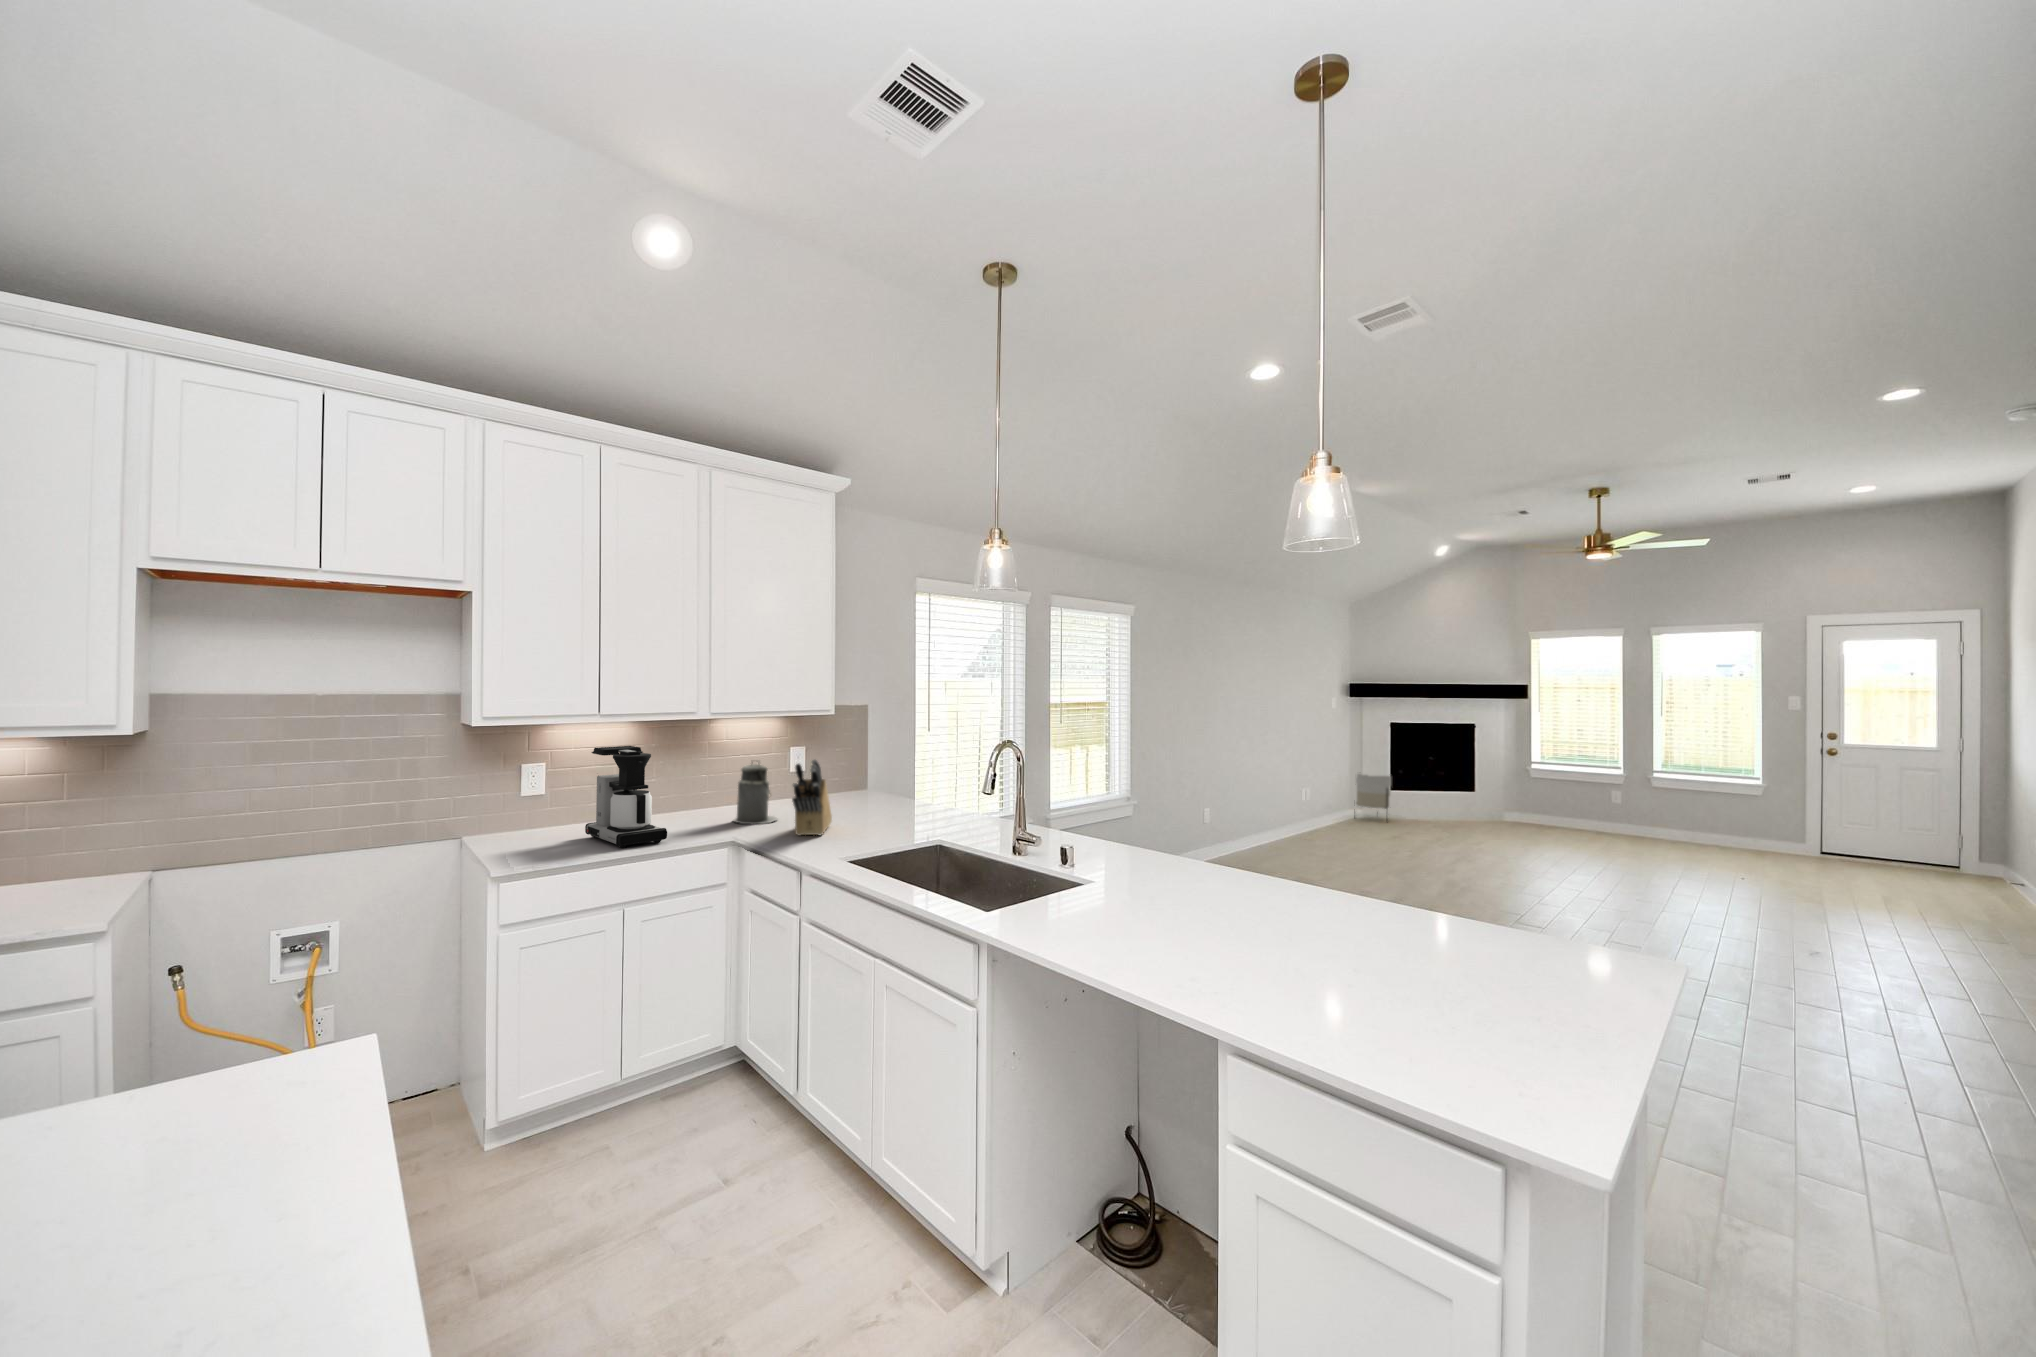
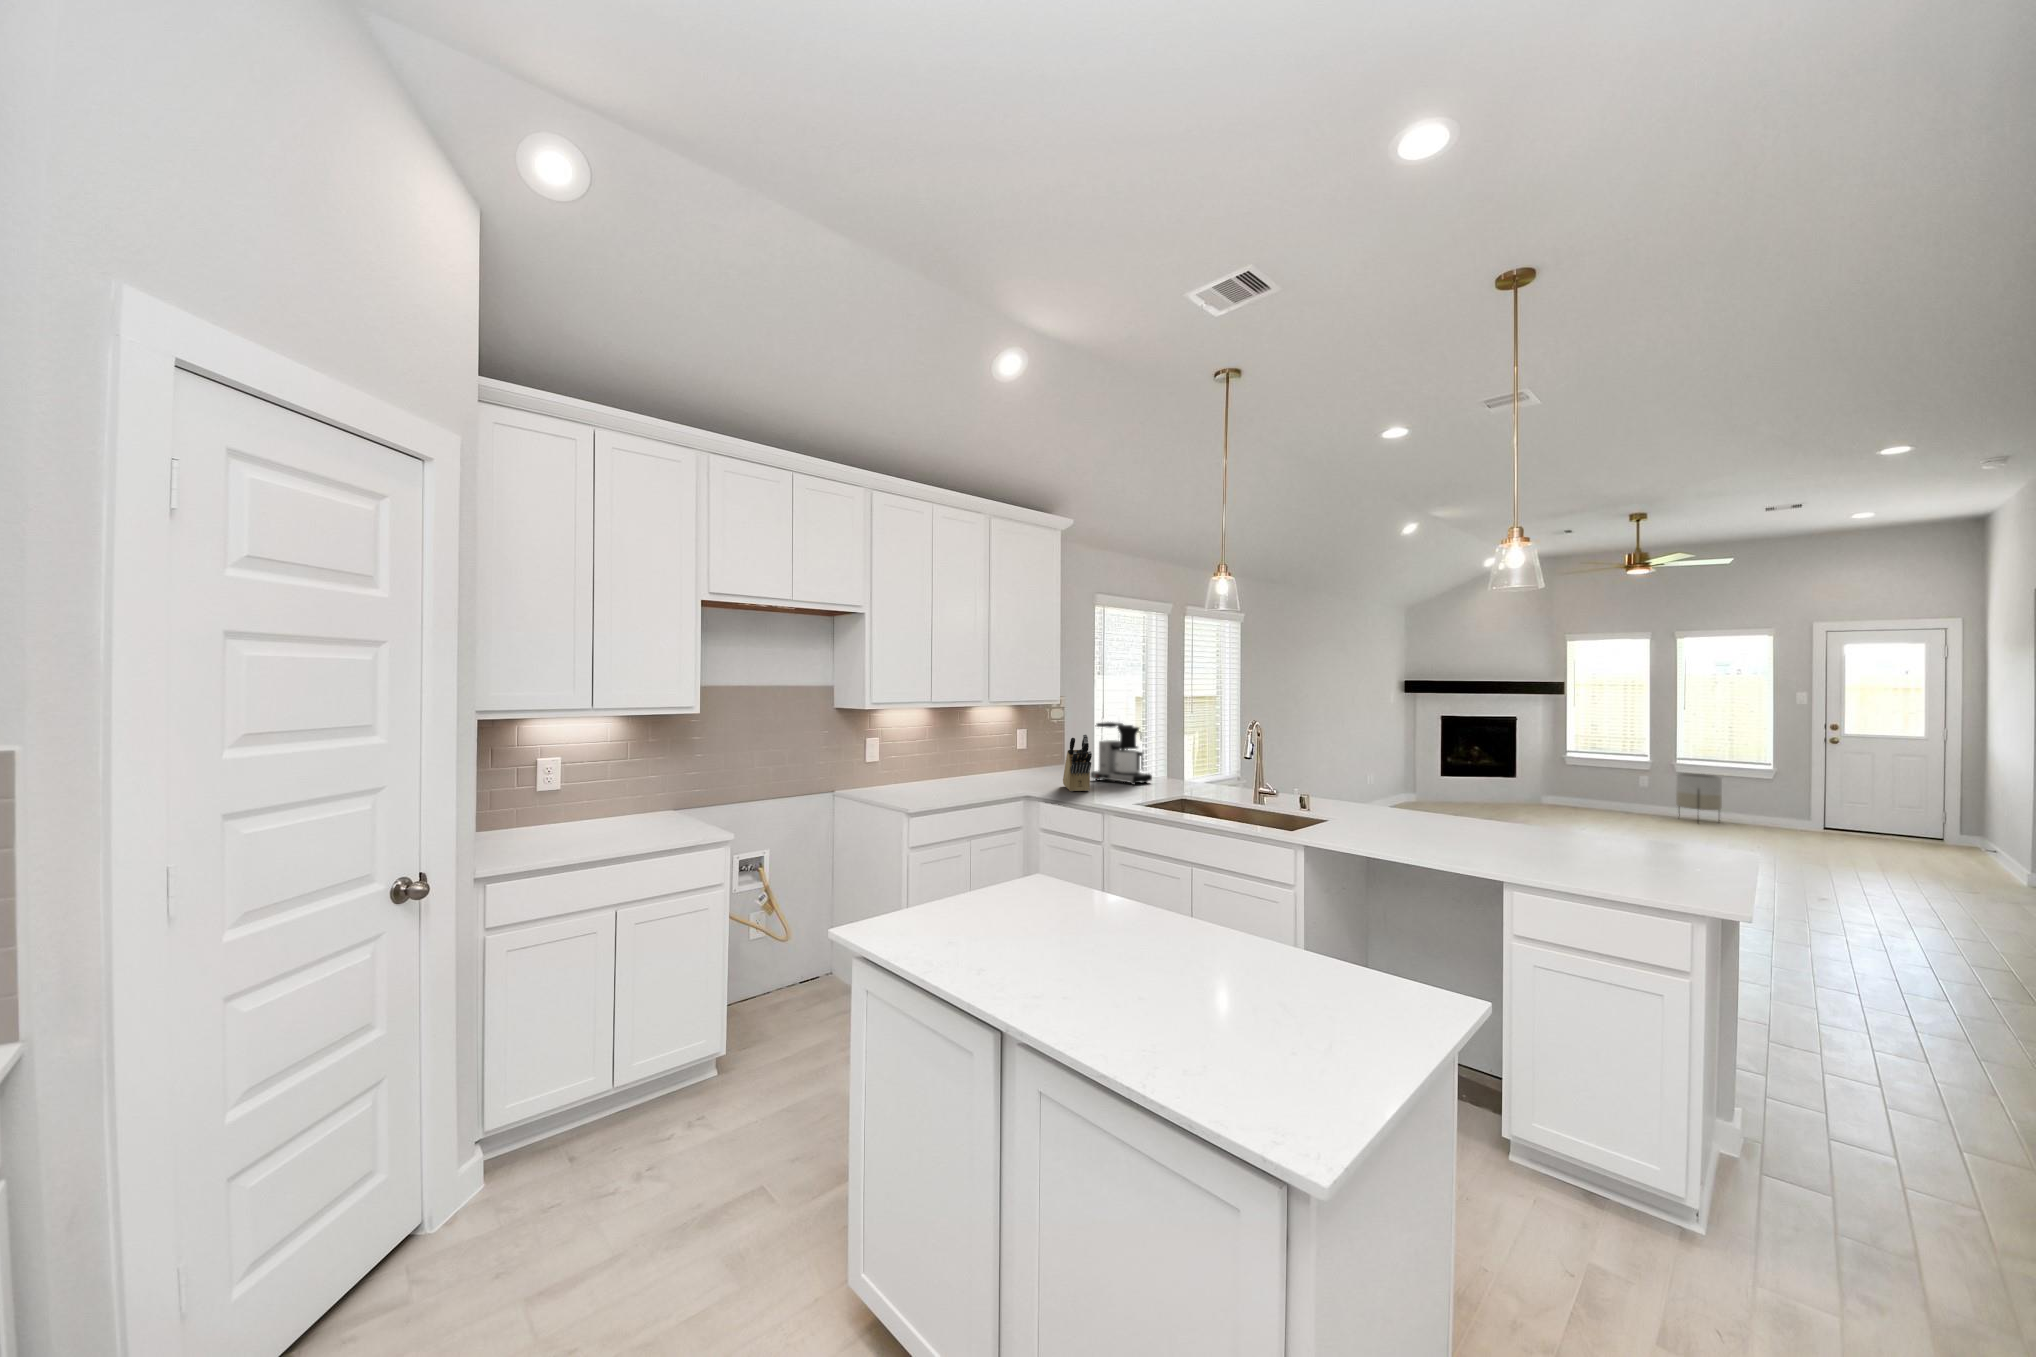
coffee maker: present [585,746,667,848] -> present [1091,722,1152,785]
canister: present [734,764,777,824] -> none [1003,737,1035,785]
planter: present [1354,774,1391,818] -> present [1676,773,1722,810]

